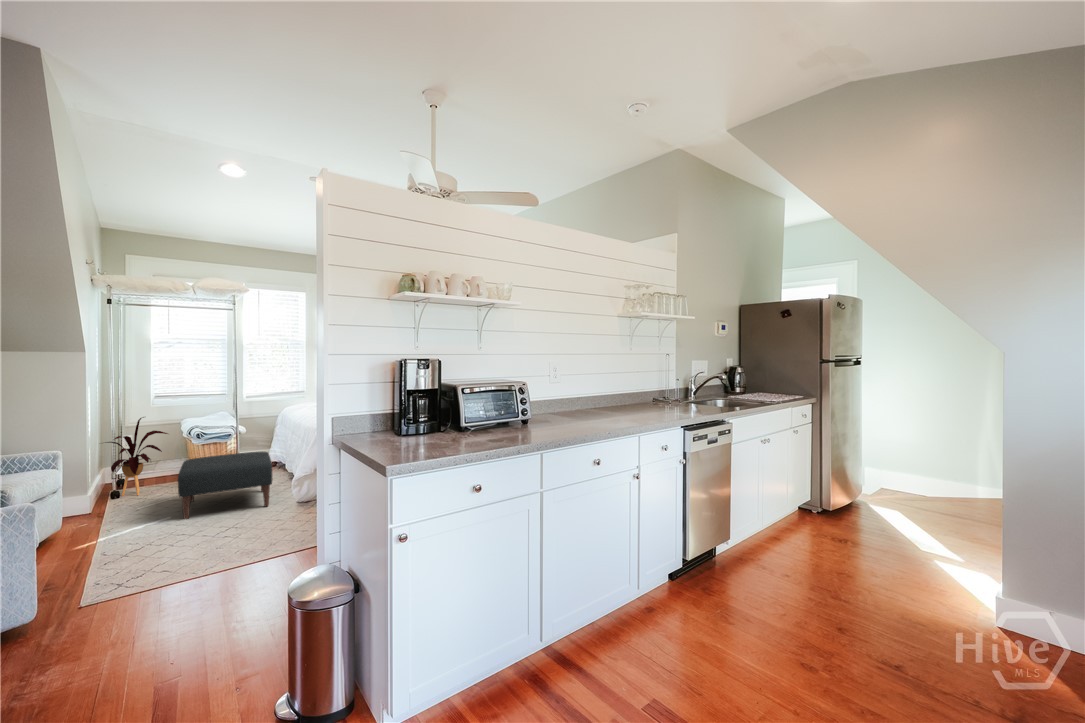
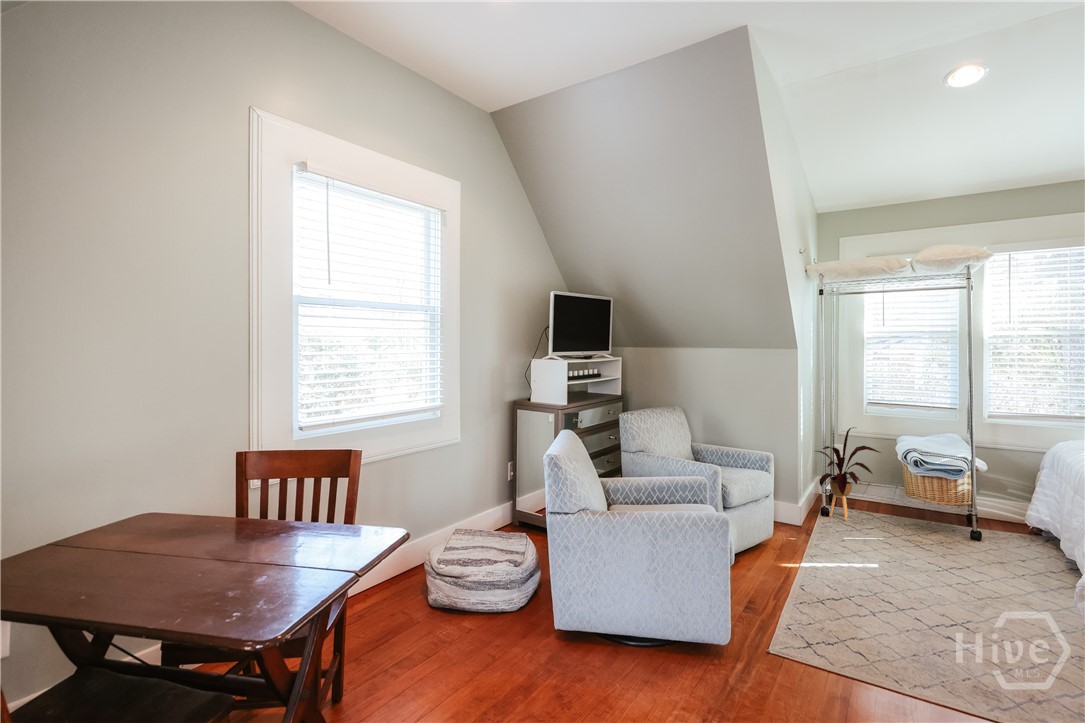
ottoman: present [178,452,273,519] -> none [891,492,1043,604]

